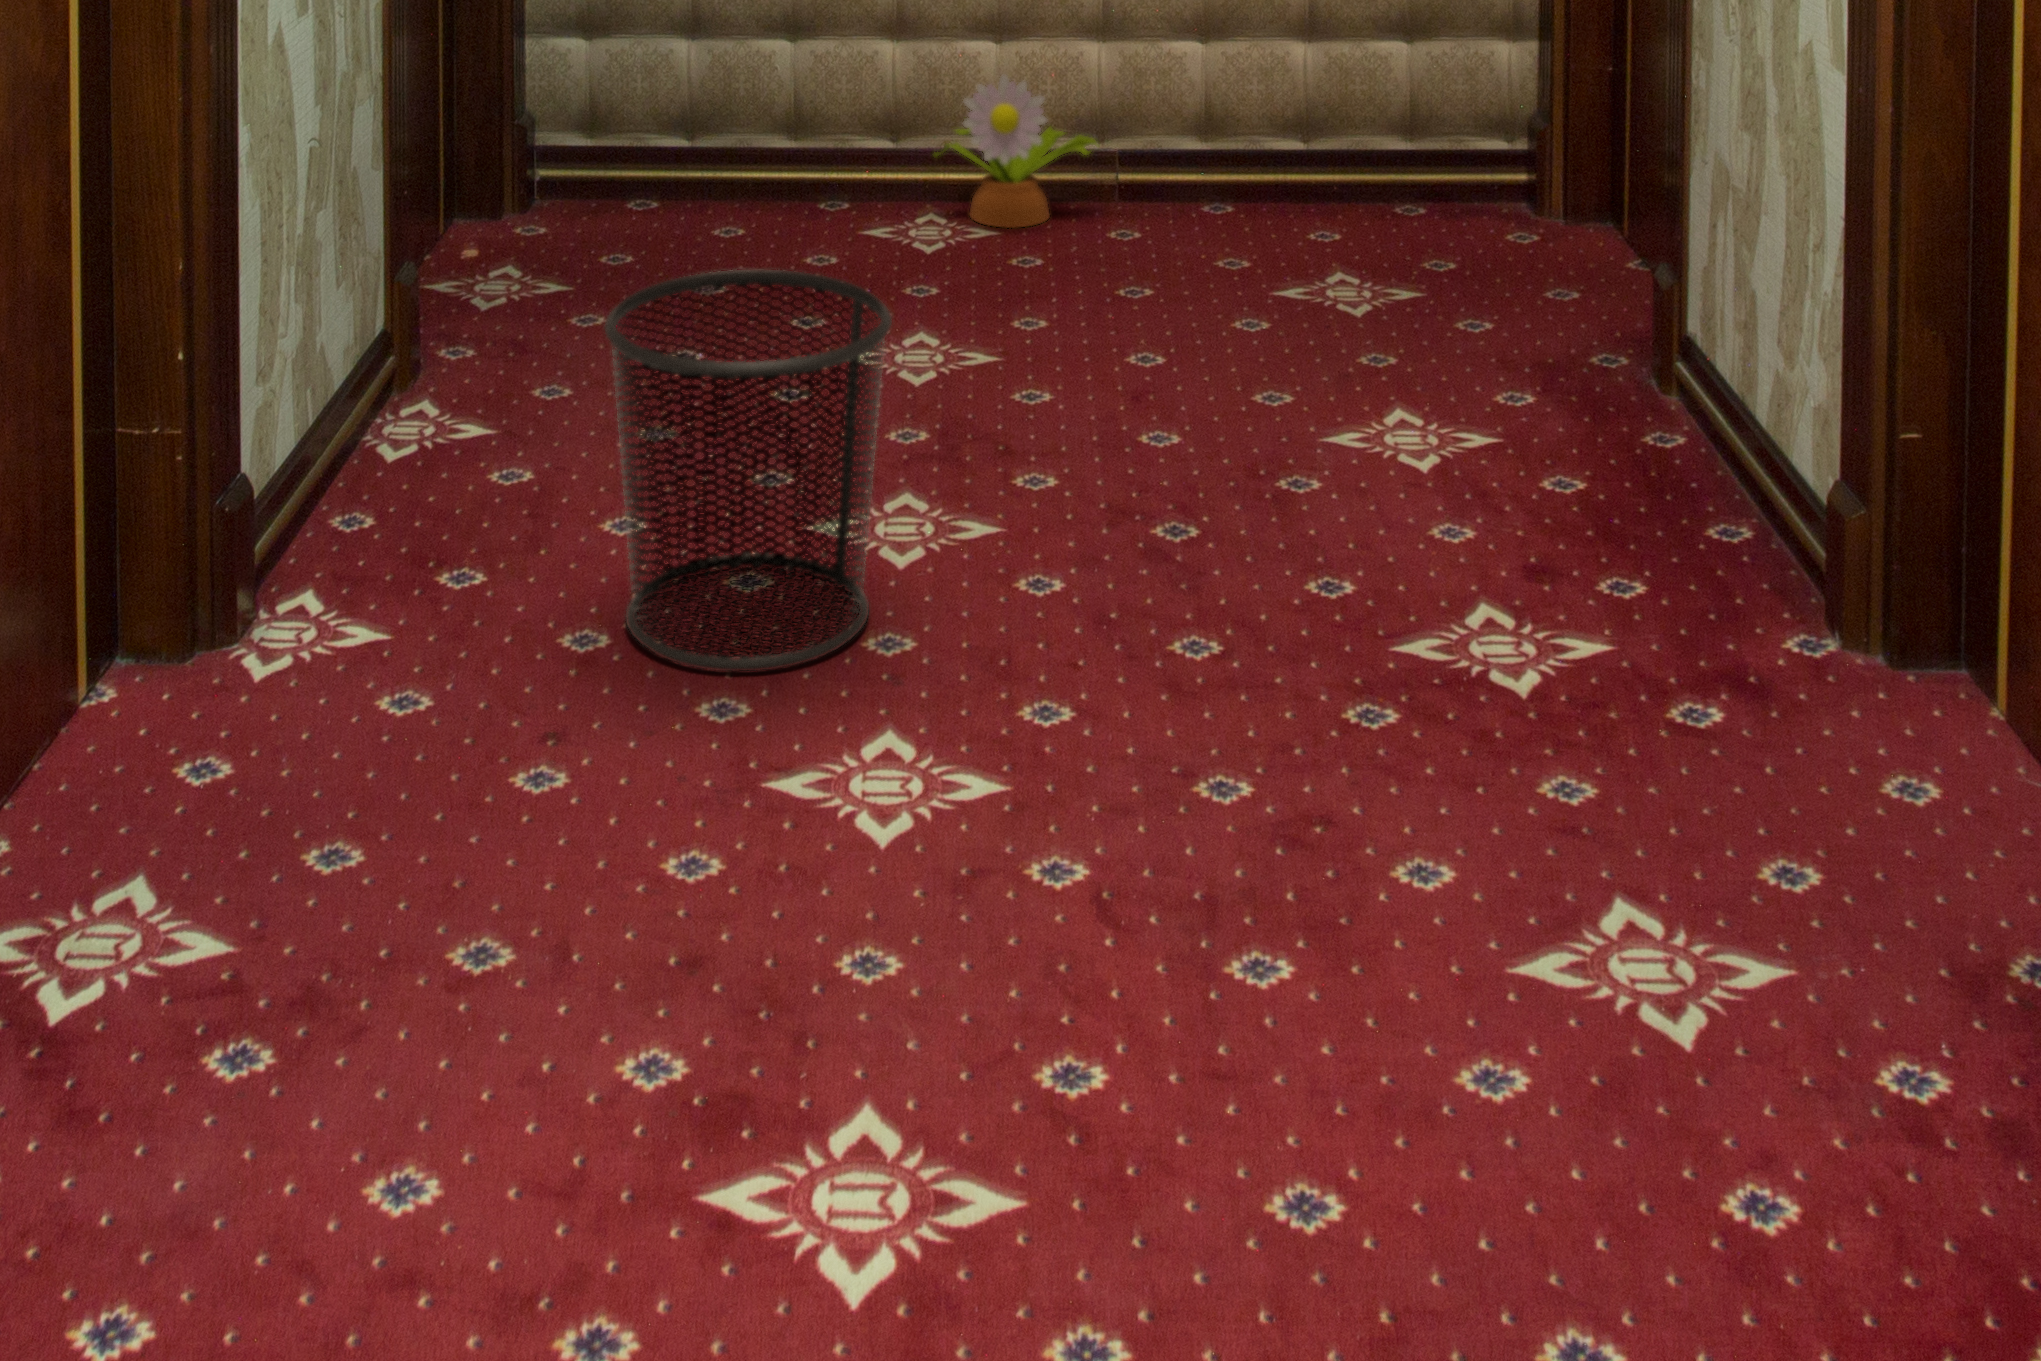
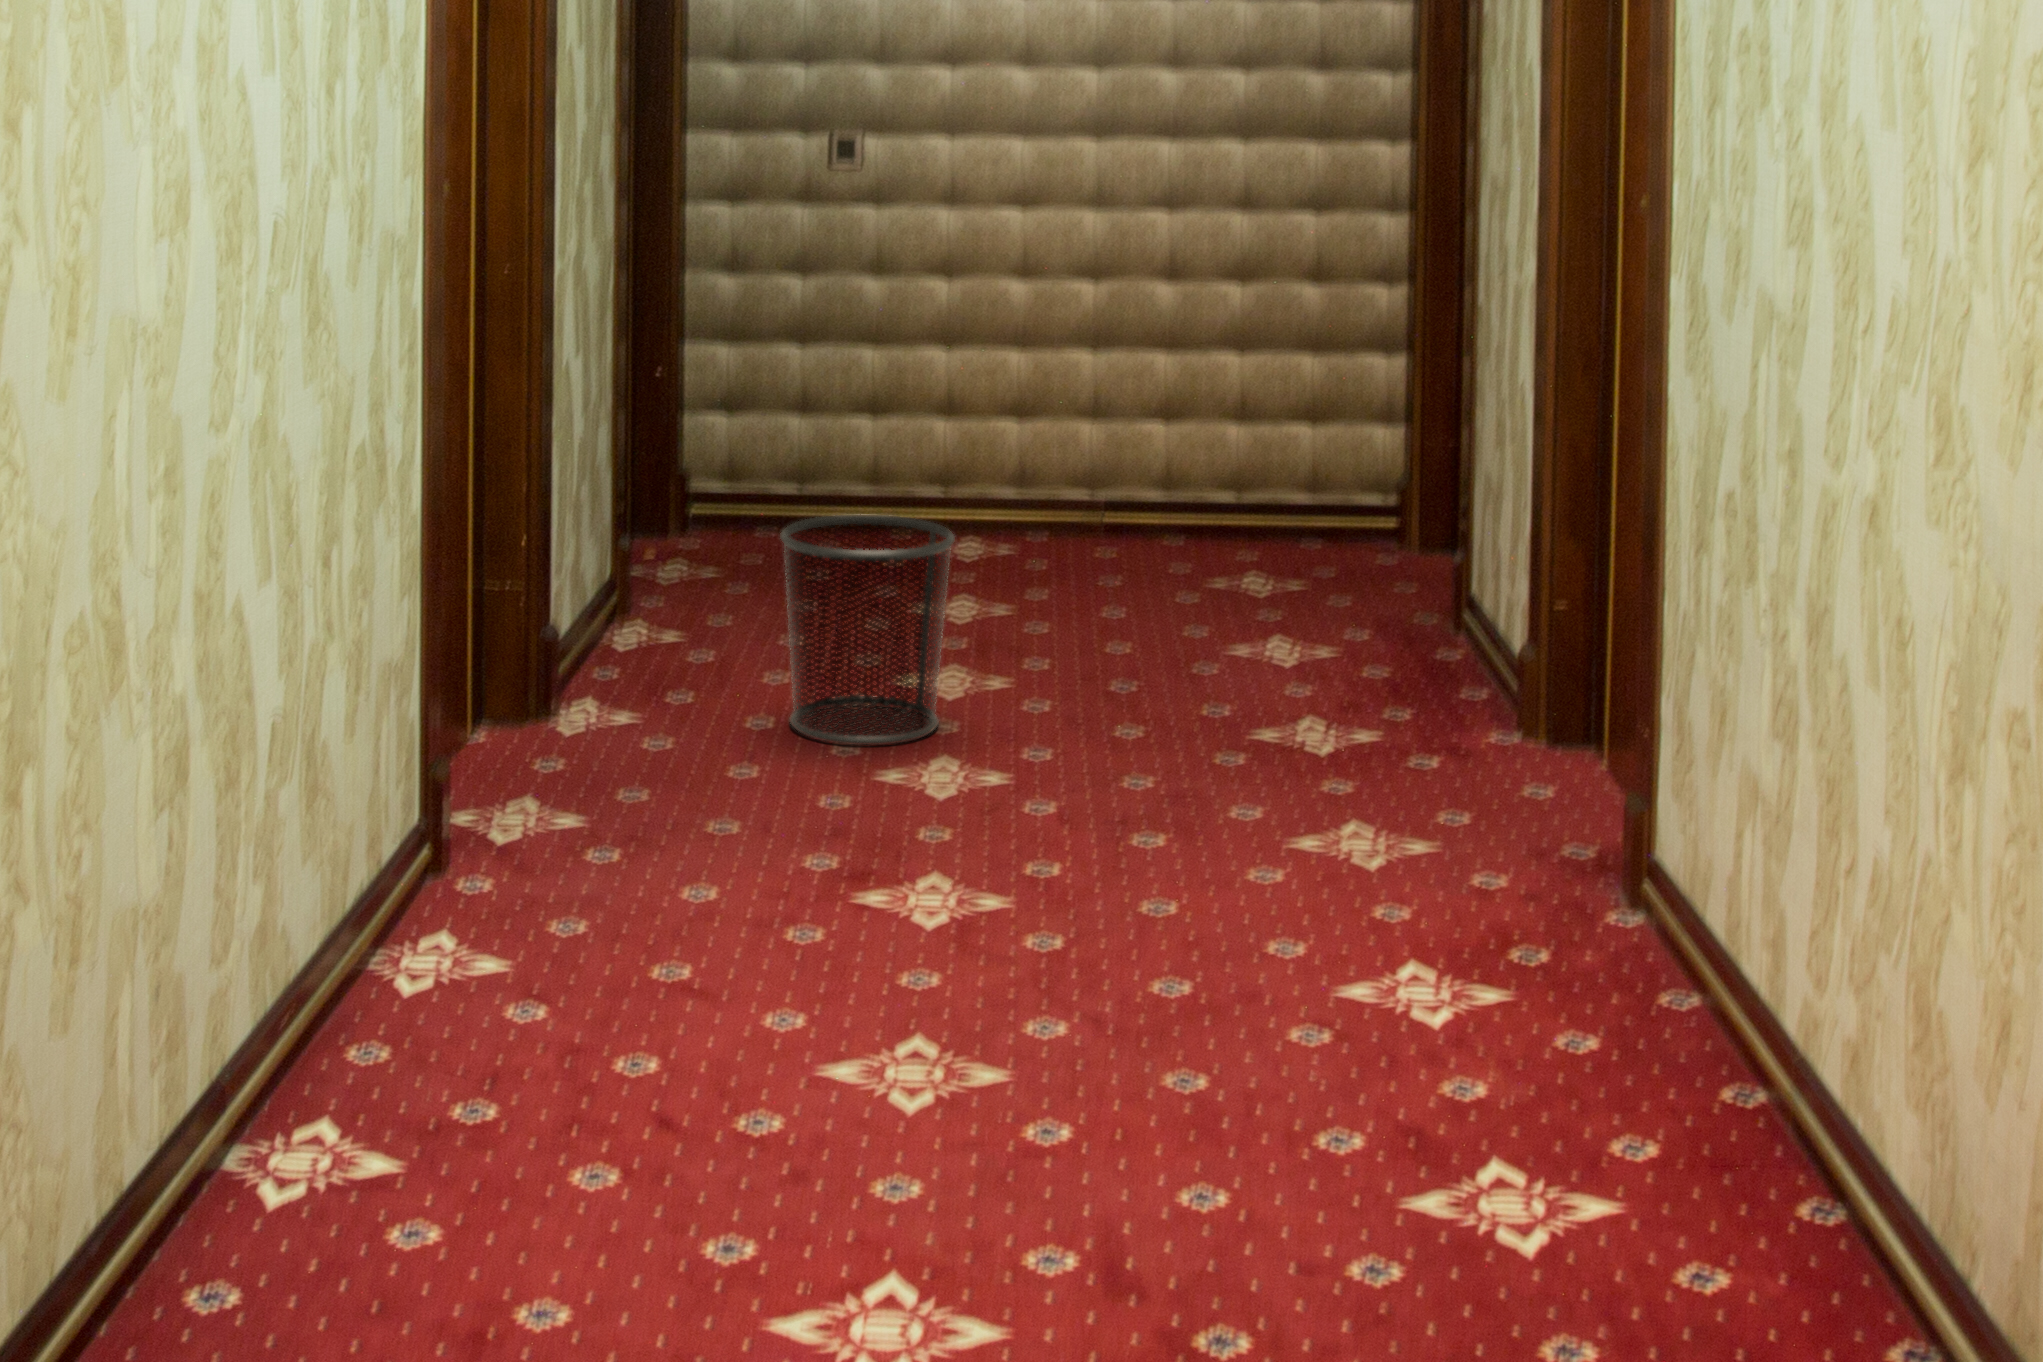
decorative plant: present [932,75,1098,228] -> none [973,441,1094,554]

